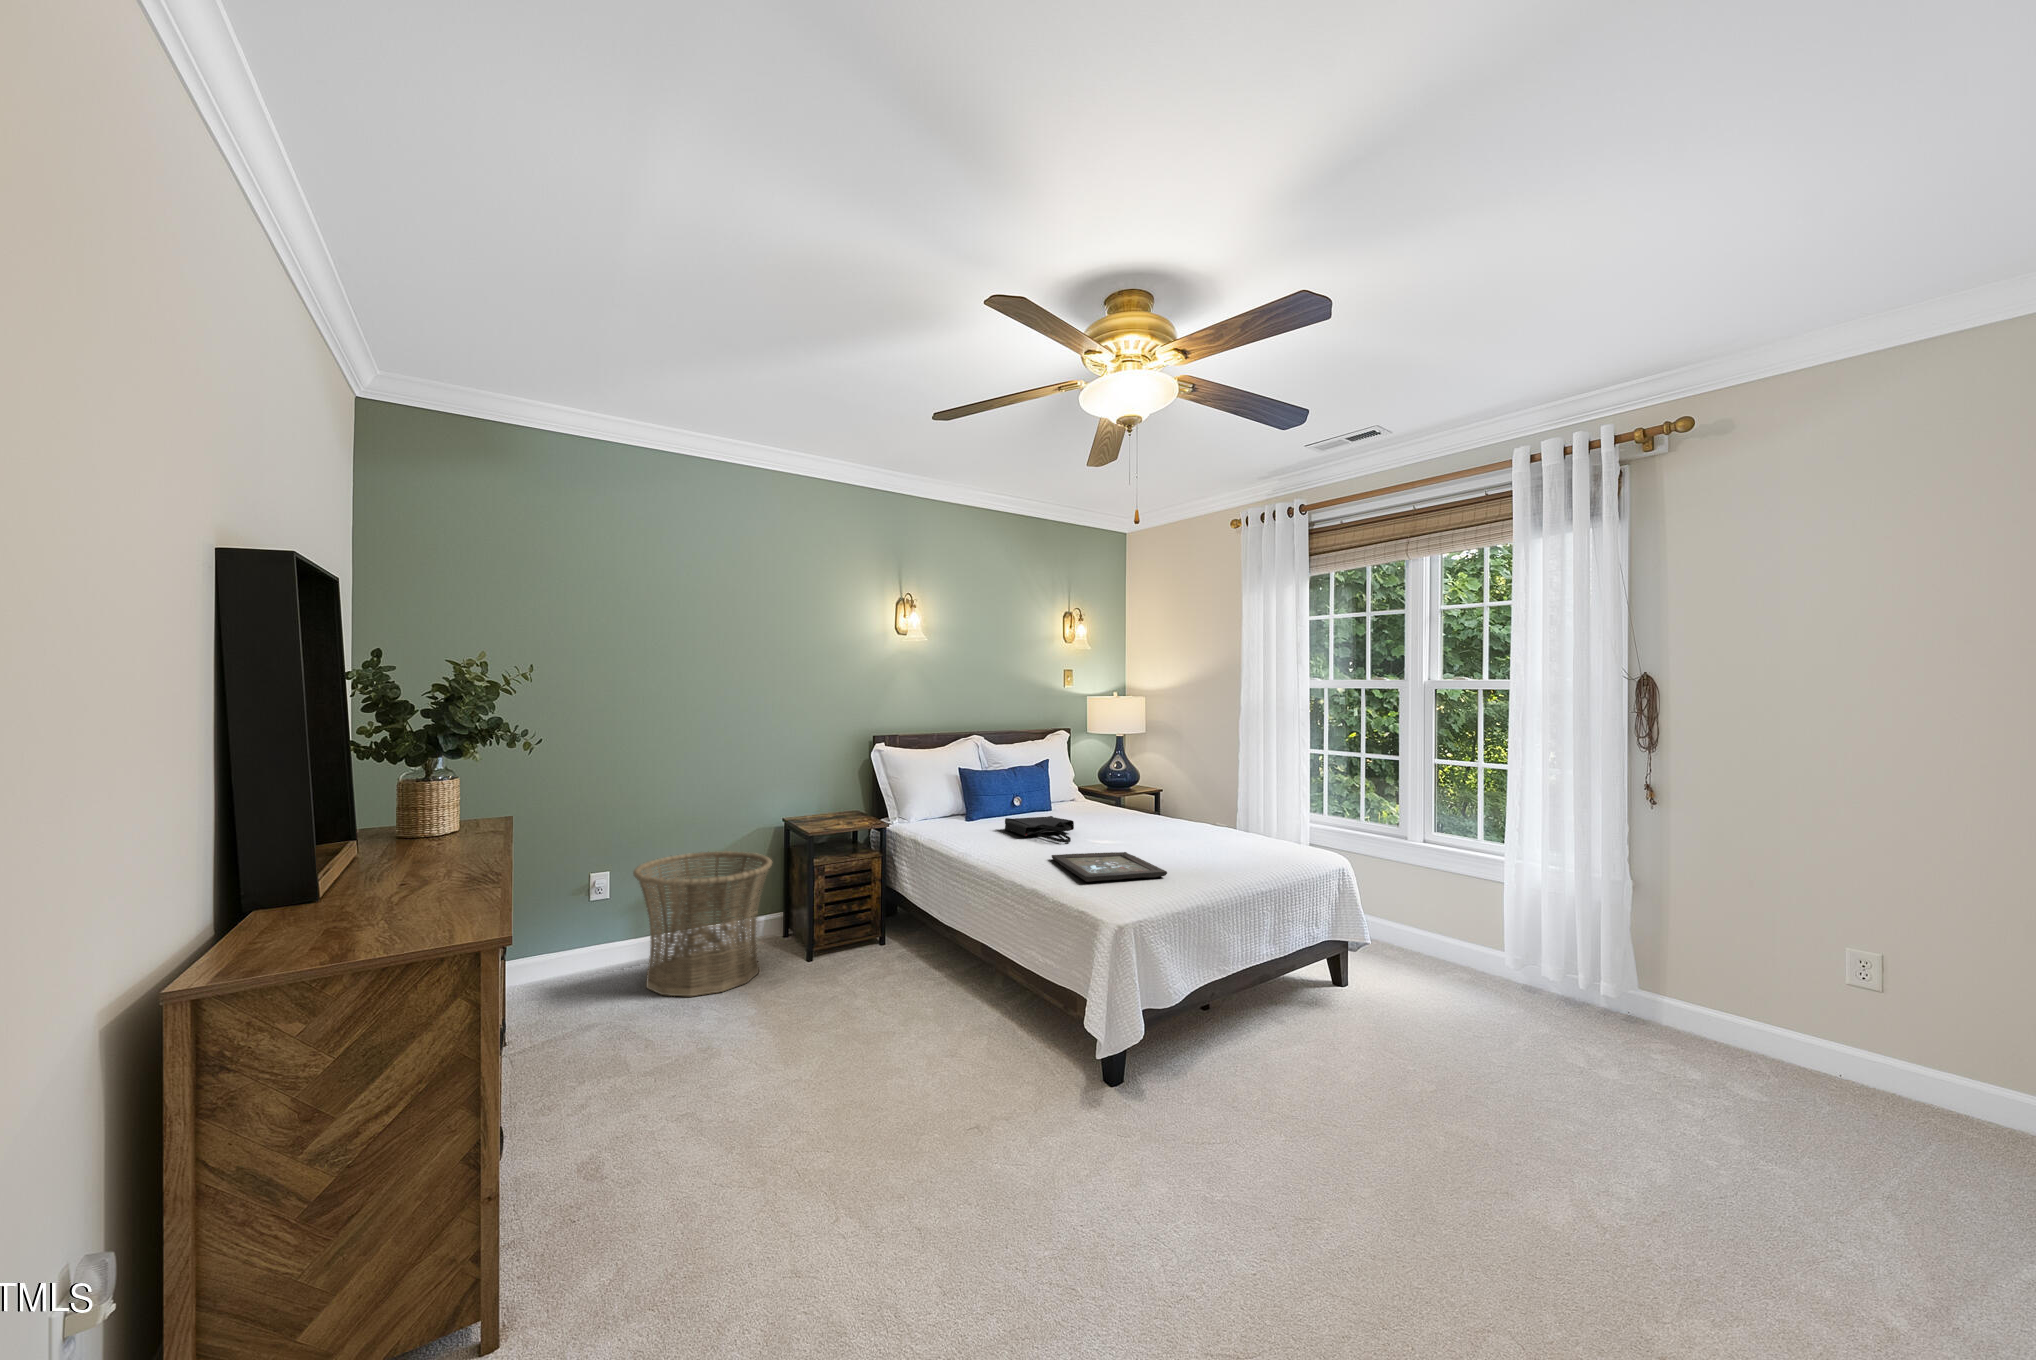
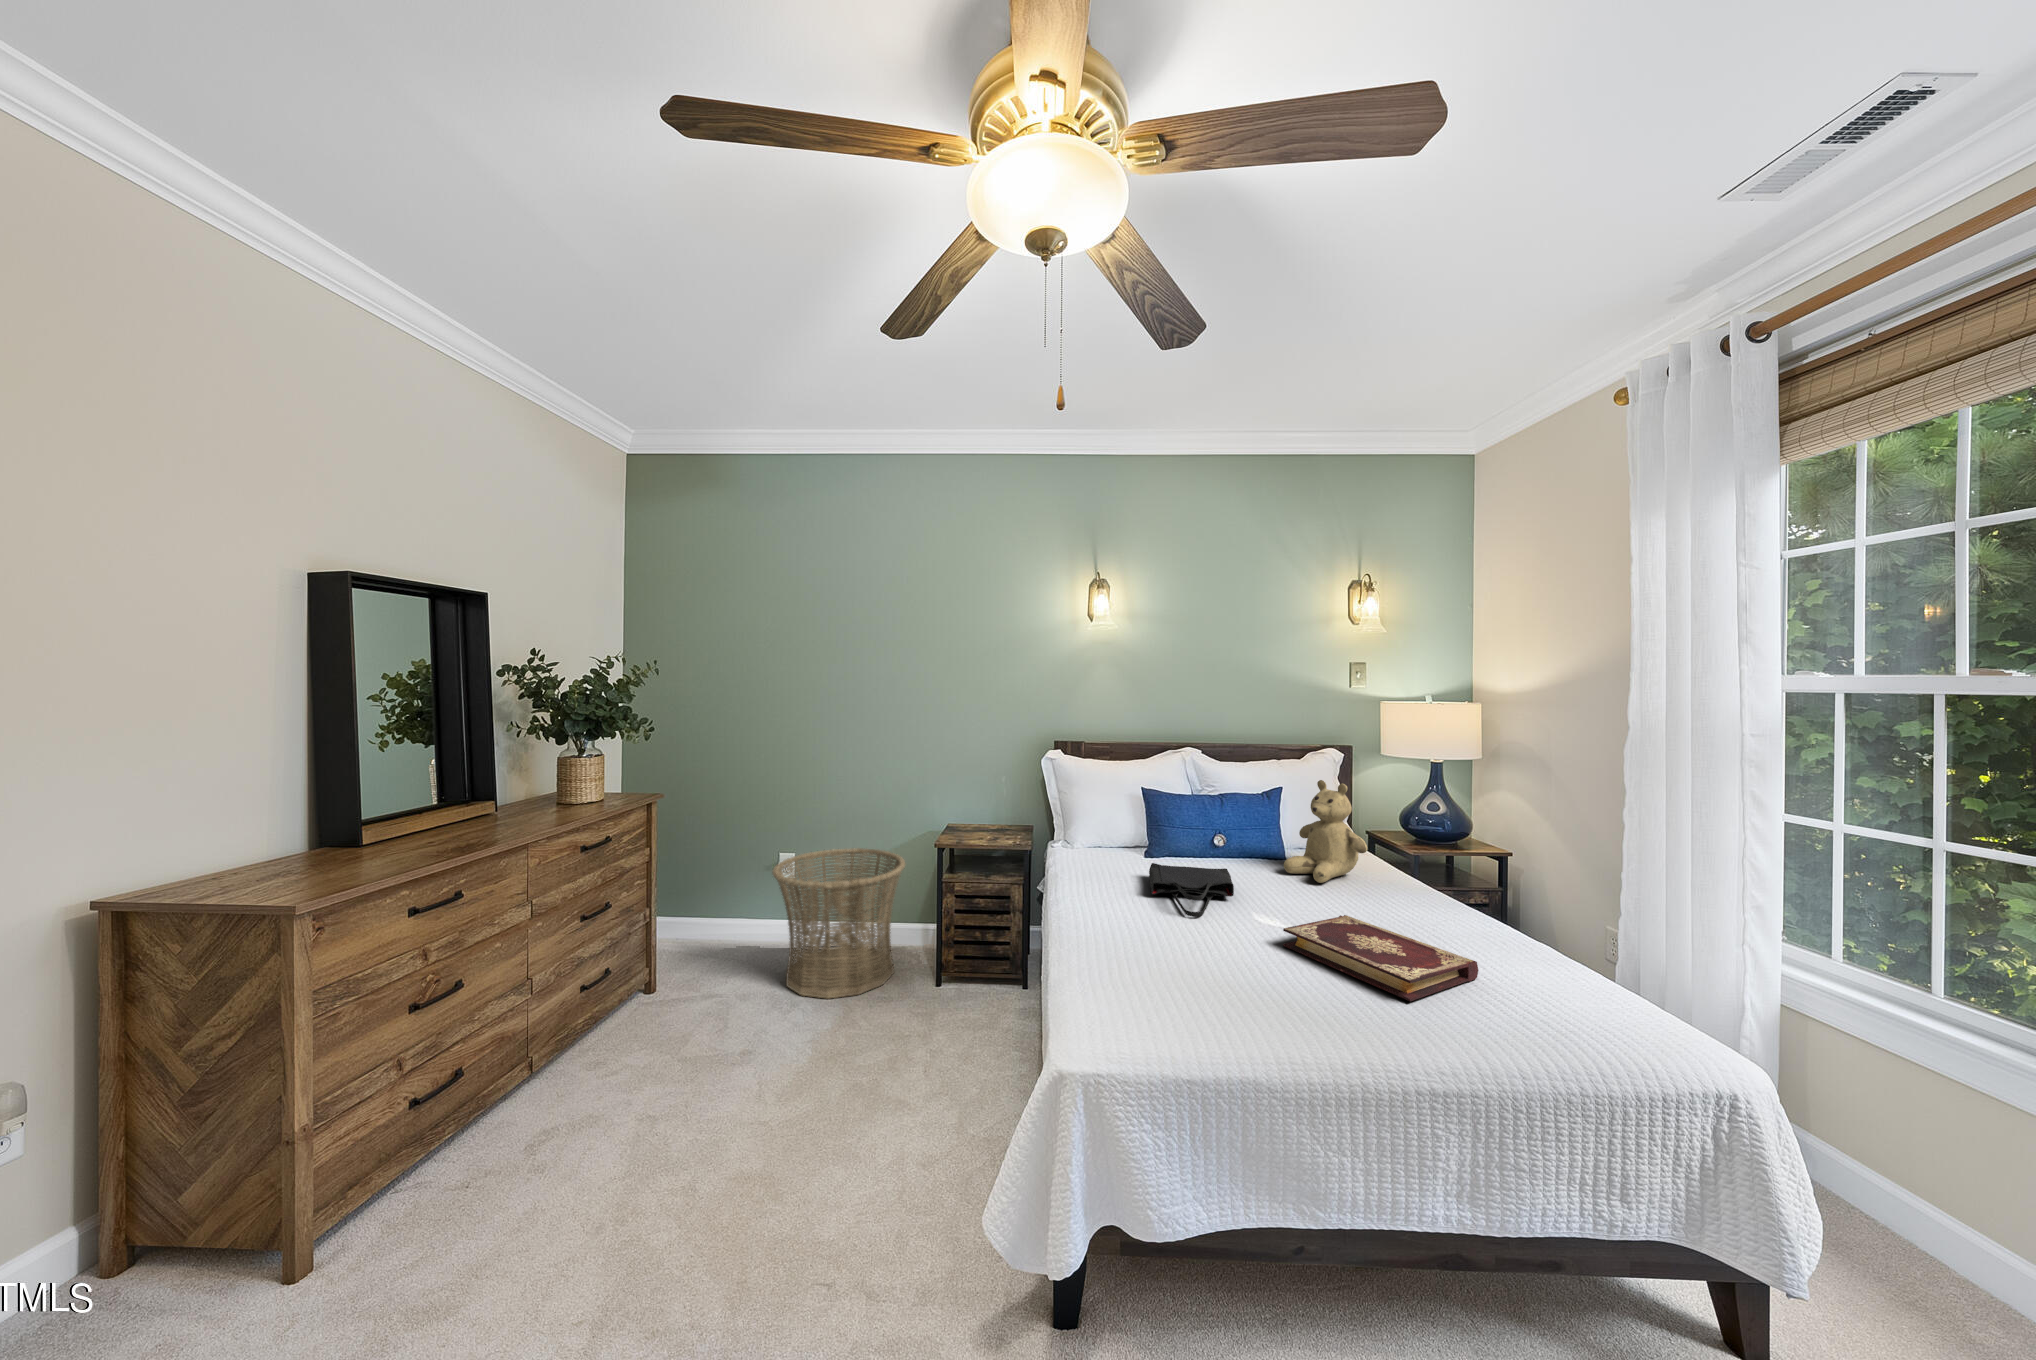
teddy bear: none [1075,751,1126,818] -> present [1284,780,1367,883]
book: none [1132,827,1229,855] -> present [1283,915,1479,1001]
tray: present [1052,852,1167,882] -> none [1089,936,1248,1025]

